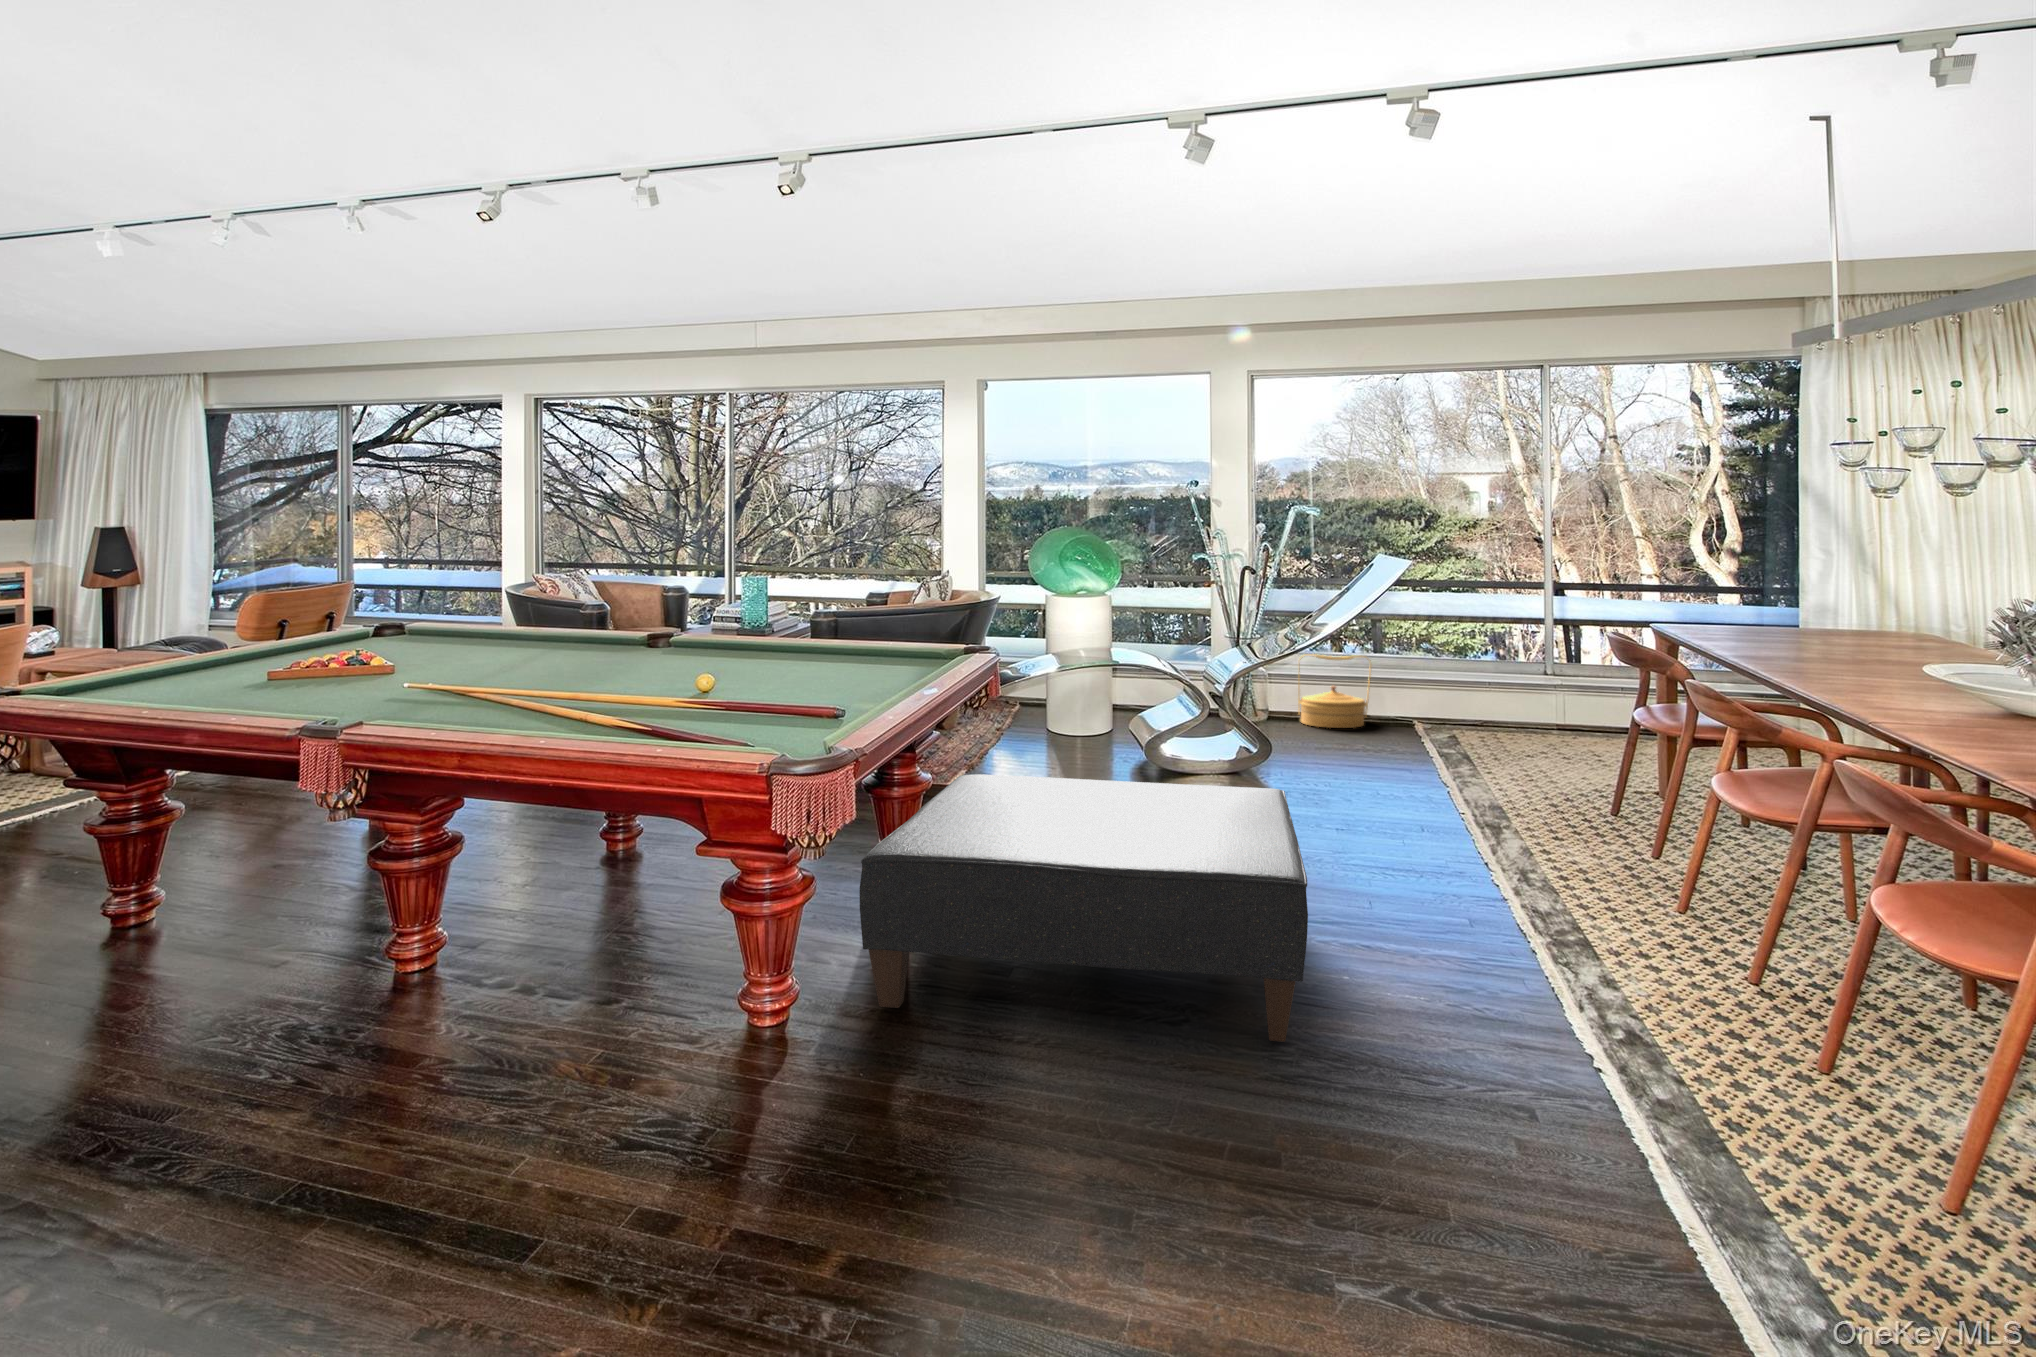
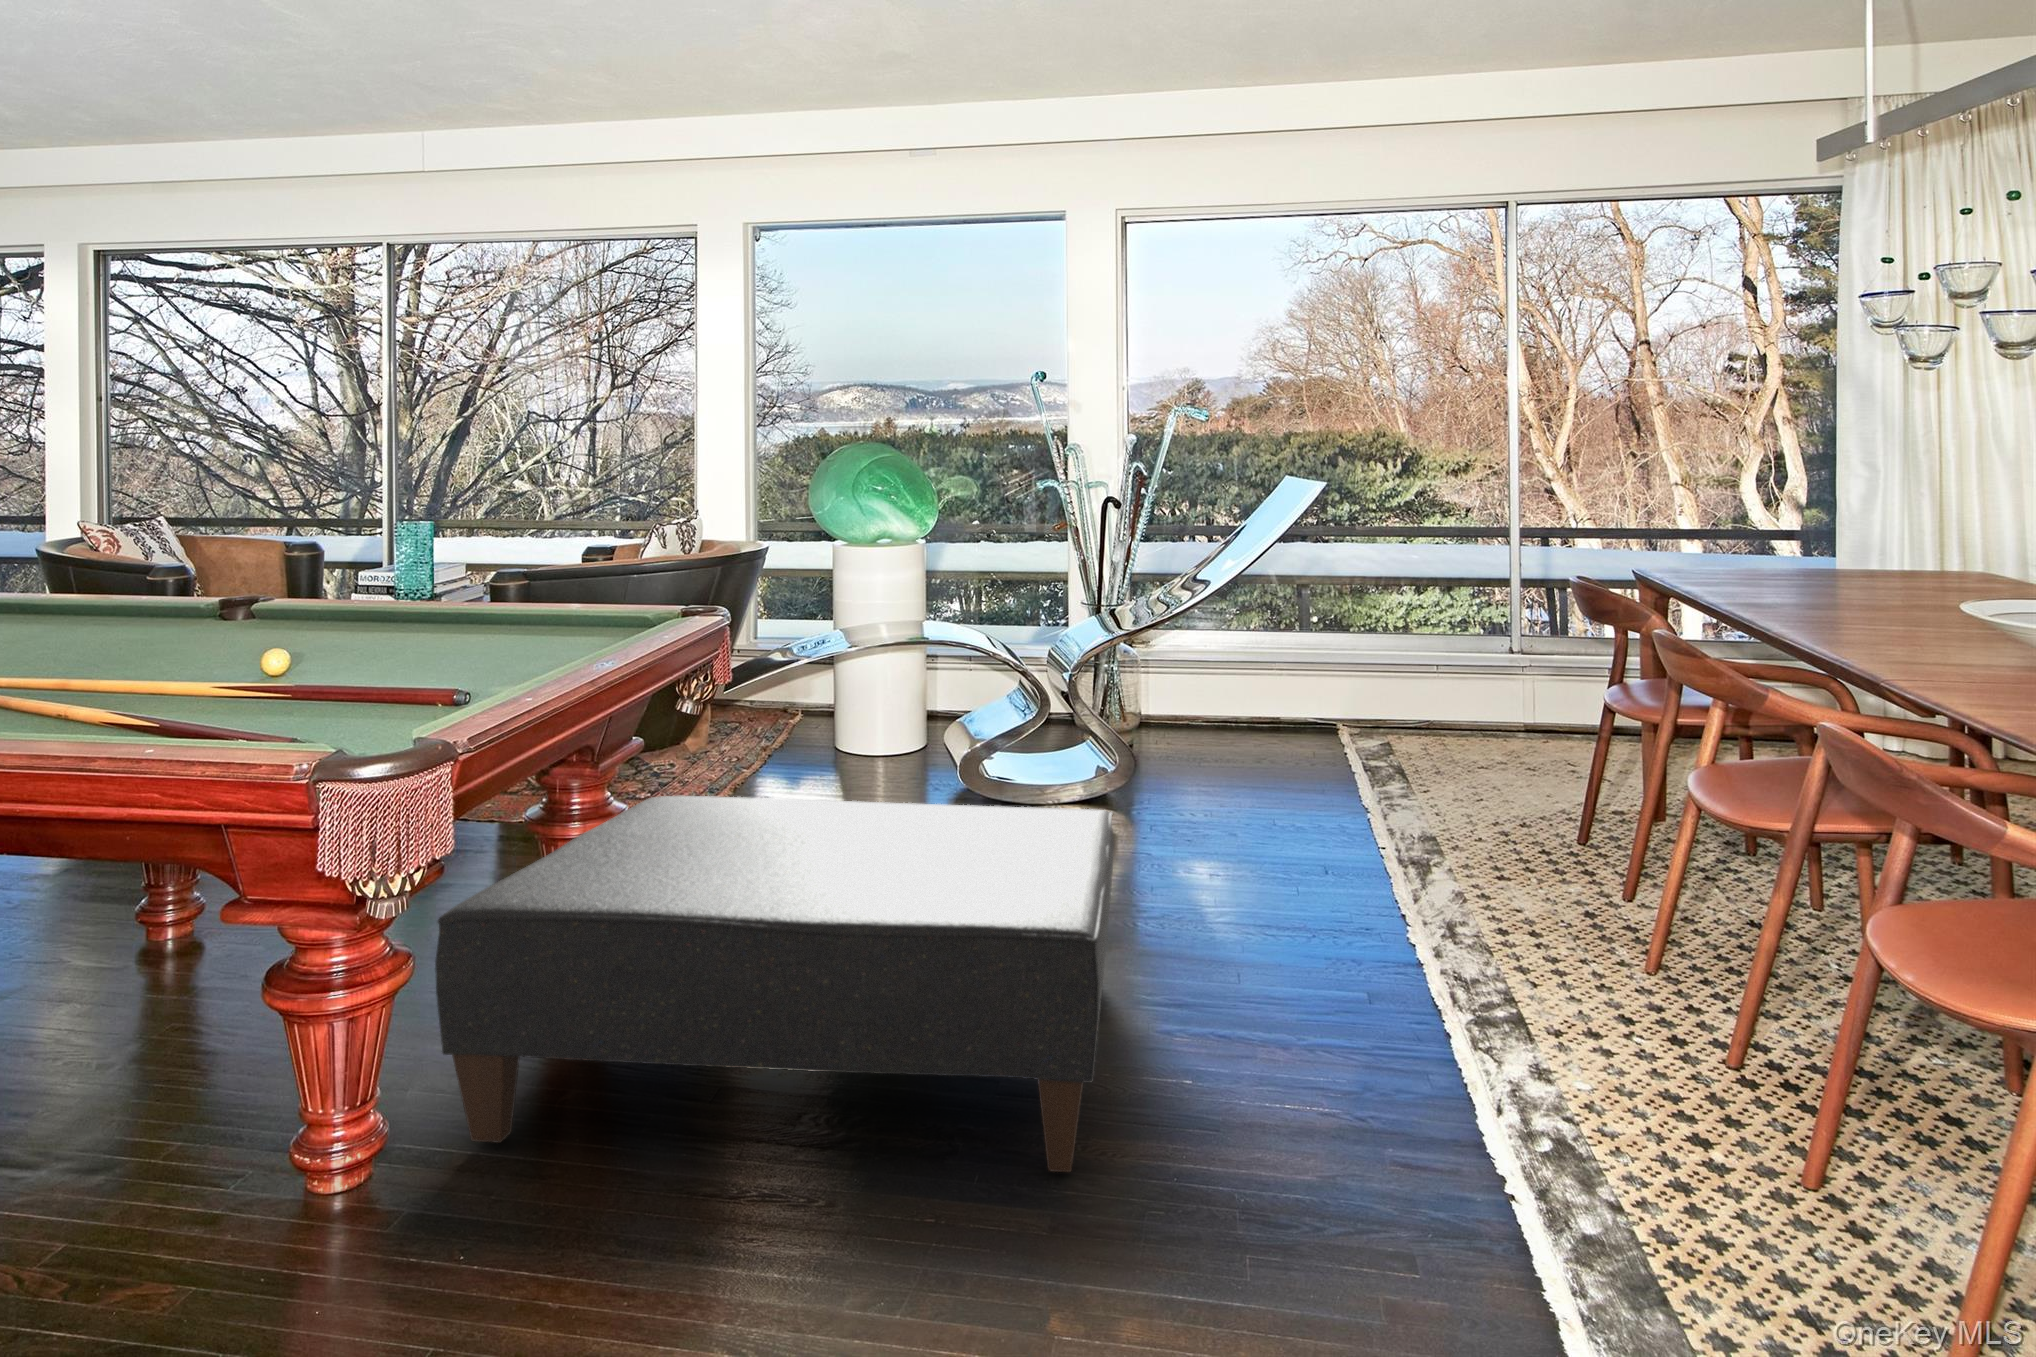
woven basket: present [1298,654,1371,728] -> none [1187,636,1285,737]

